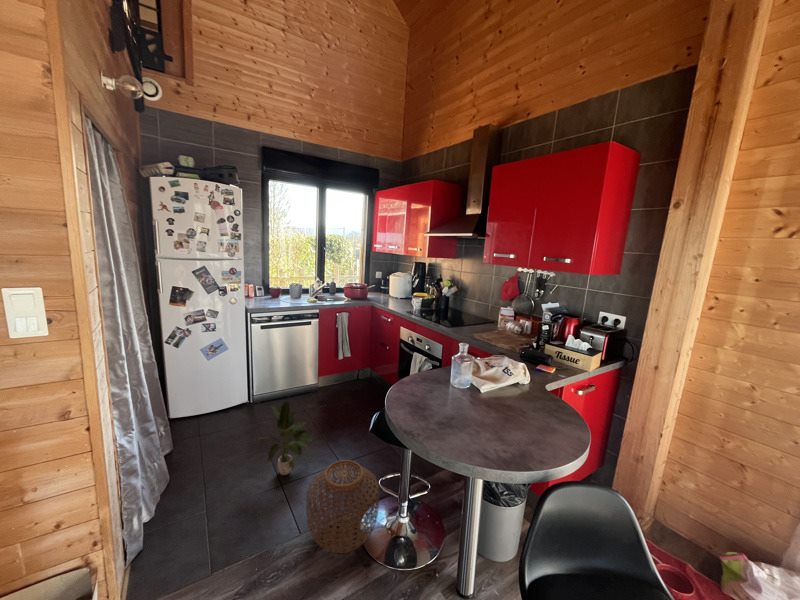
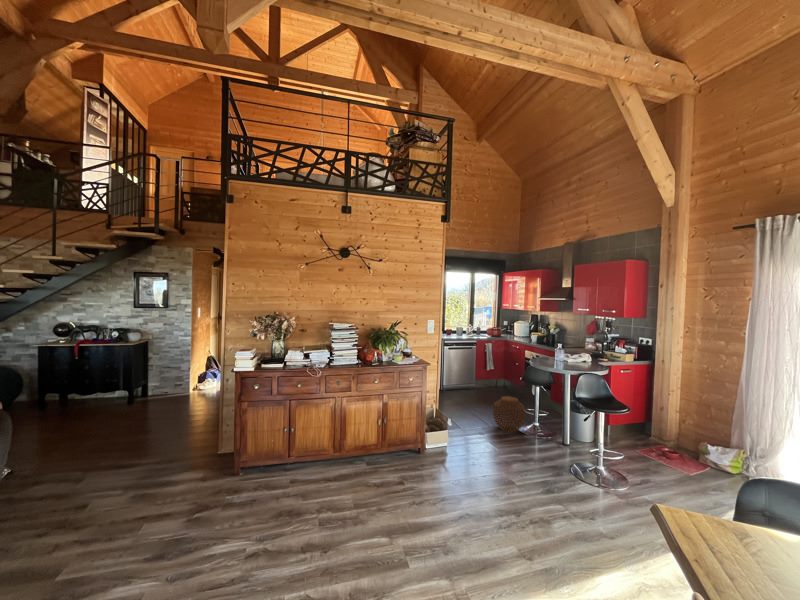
potted plant: present [262,401,313,475] -> none [464,377,487,413]

